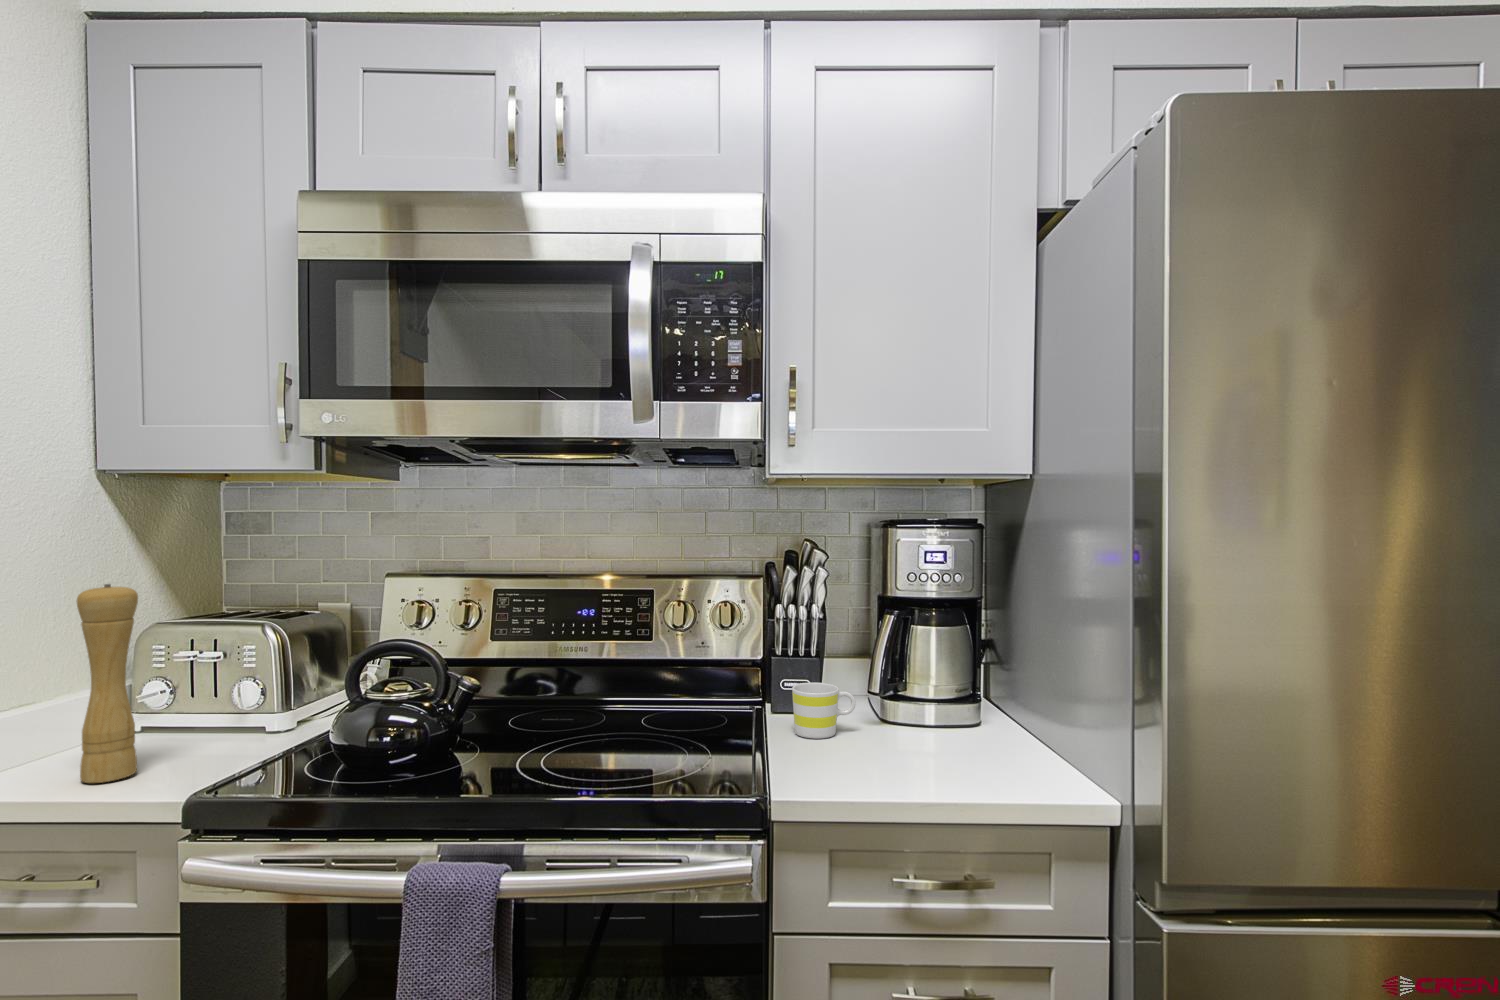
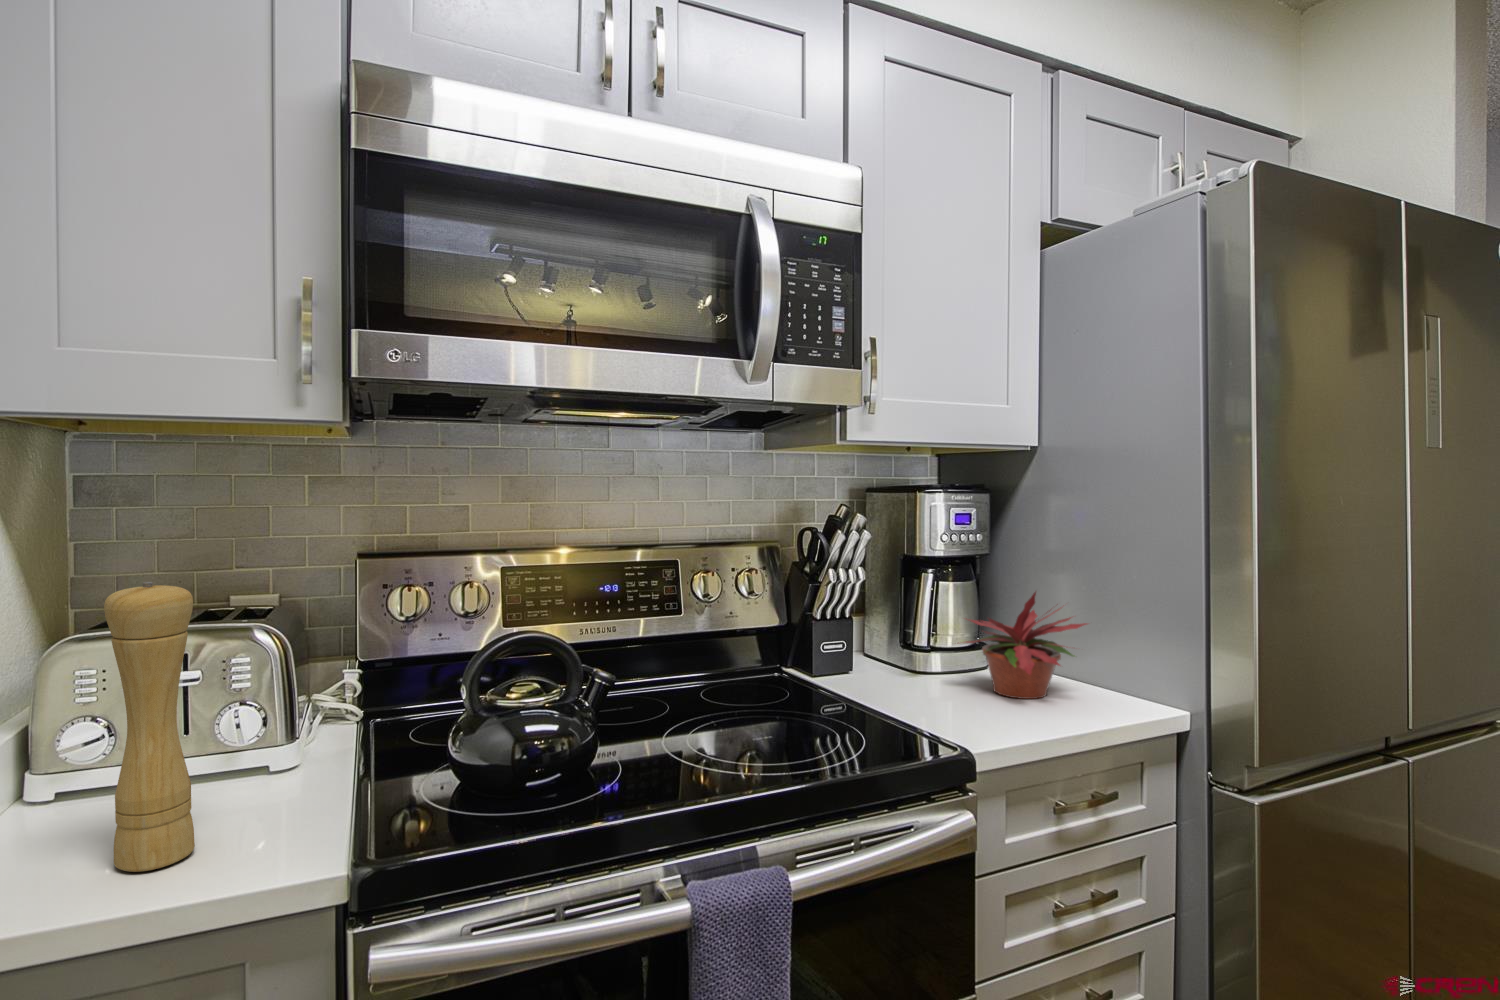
potted plant: none [897,638,1042,767] -> present [964,592,1087,699]
mug: present [792,682,856,739] -> none [849,641,901,693]

